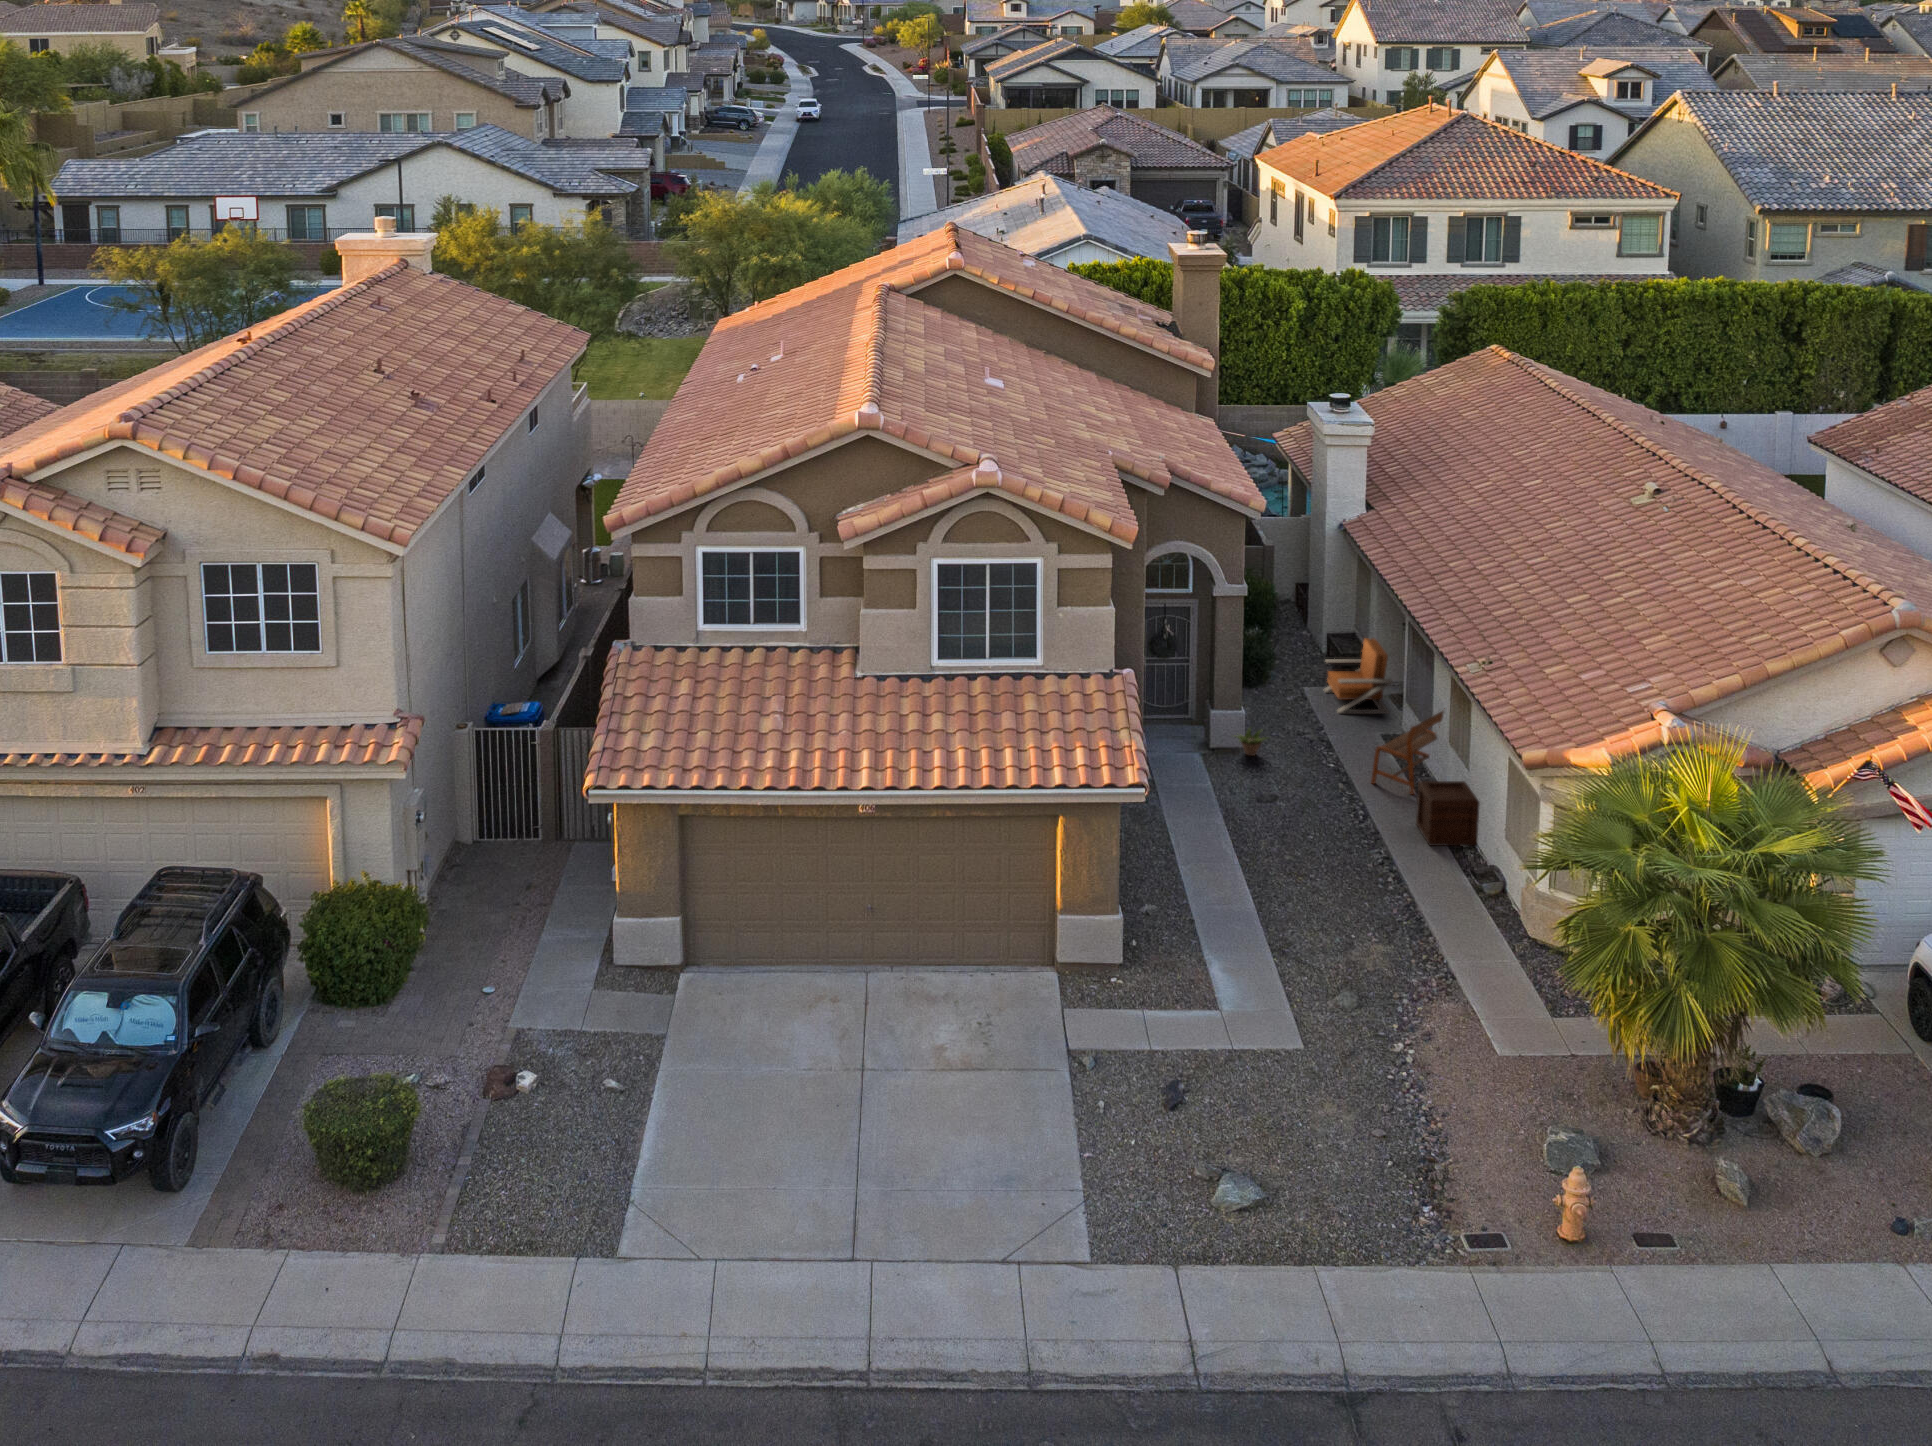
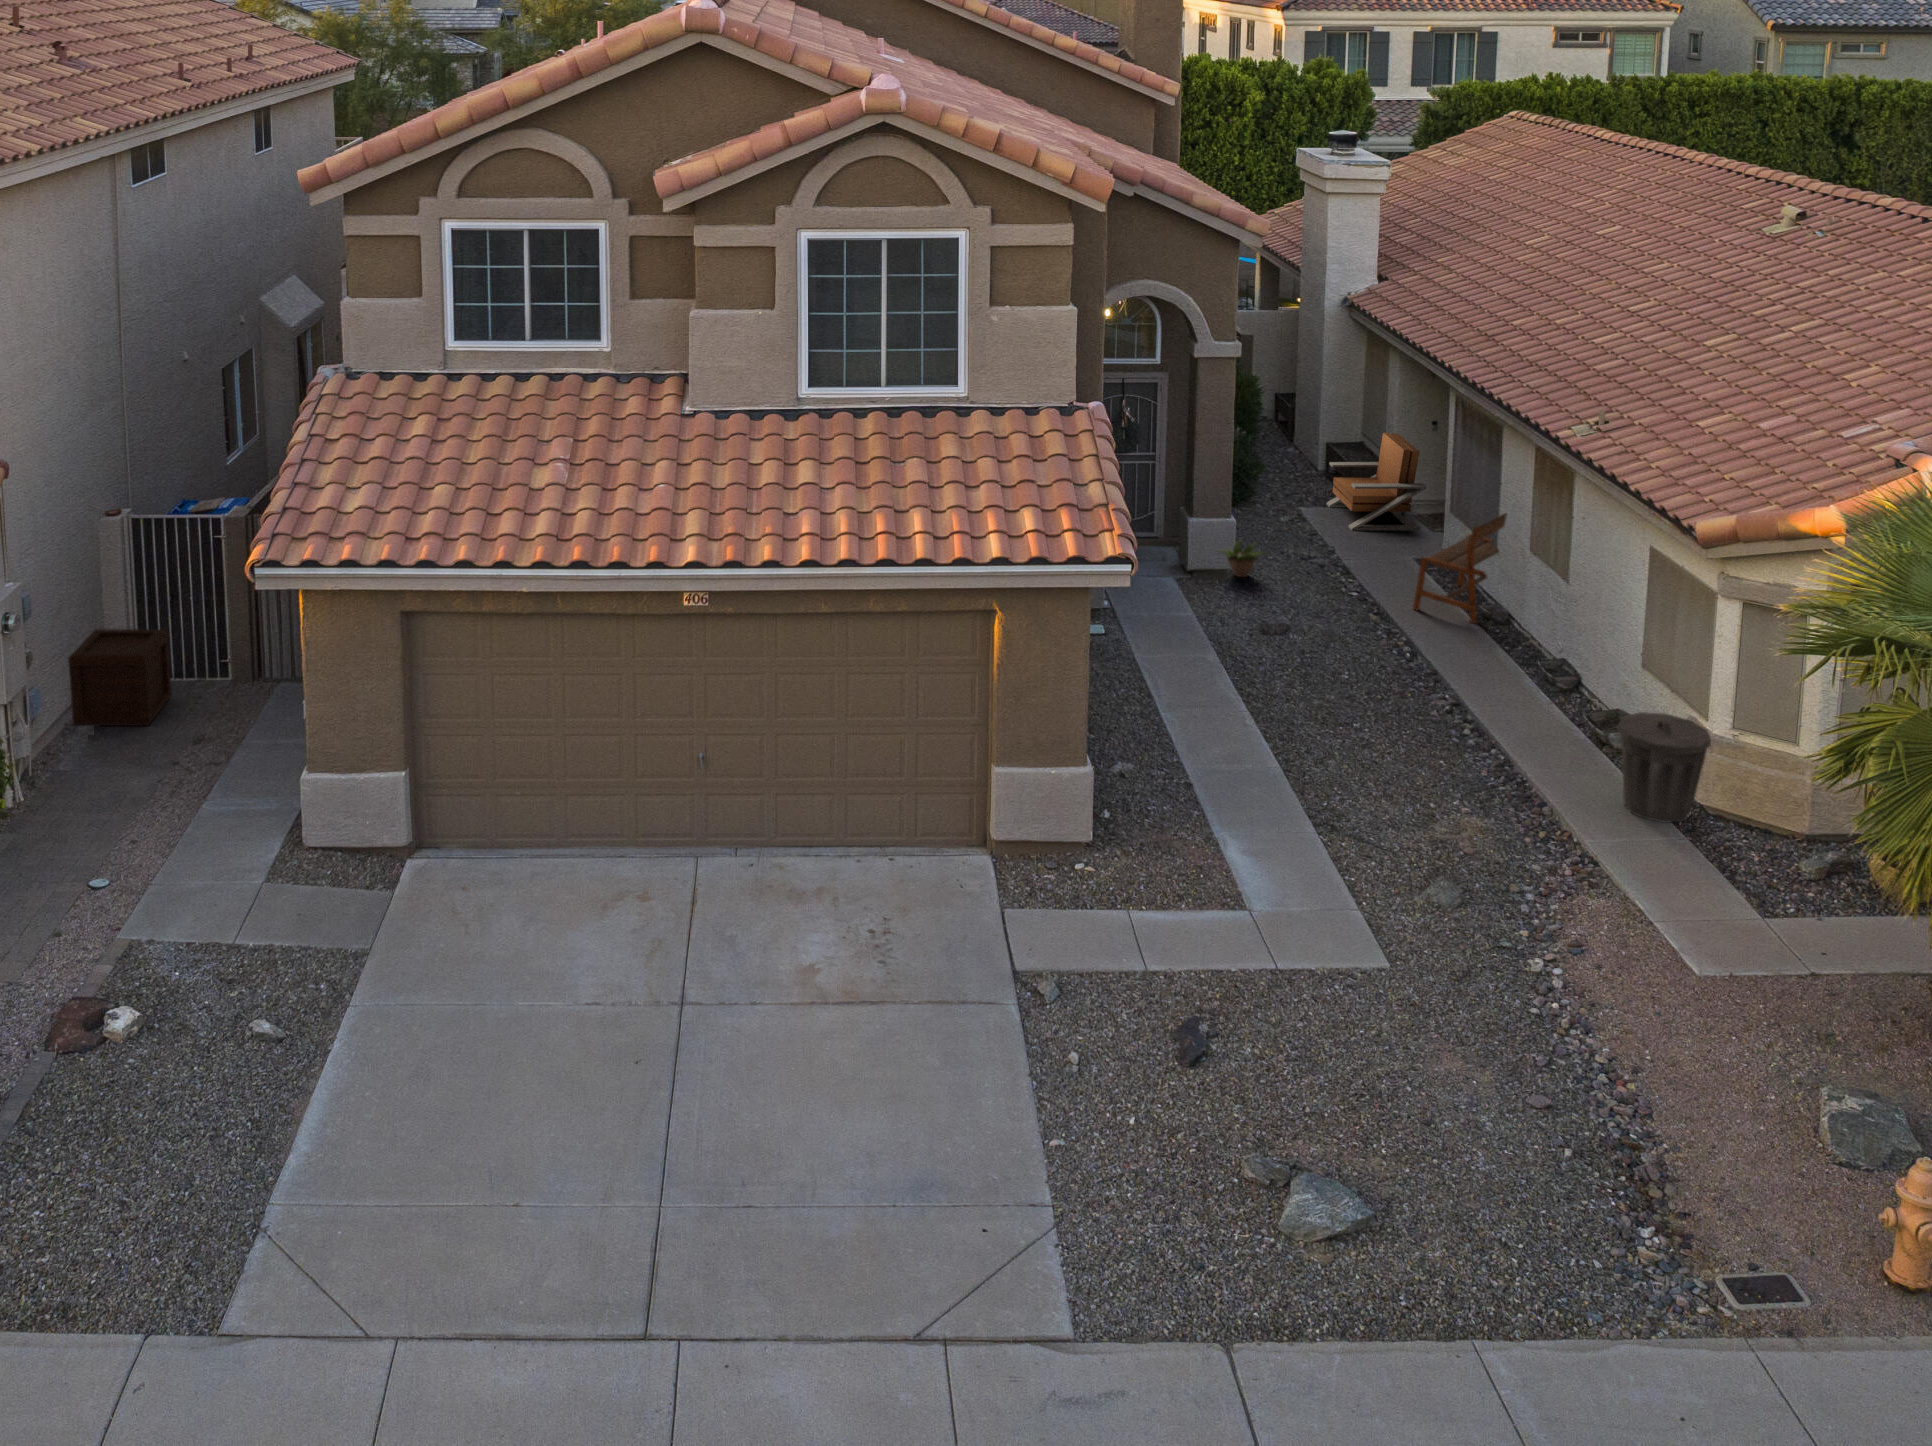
wooden crate: present [1416,781,1480,846] -> present [68,629,172,726]
trash can: none [1477,875,1537,951] -> present [1617,712,1711,823]

